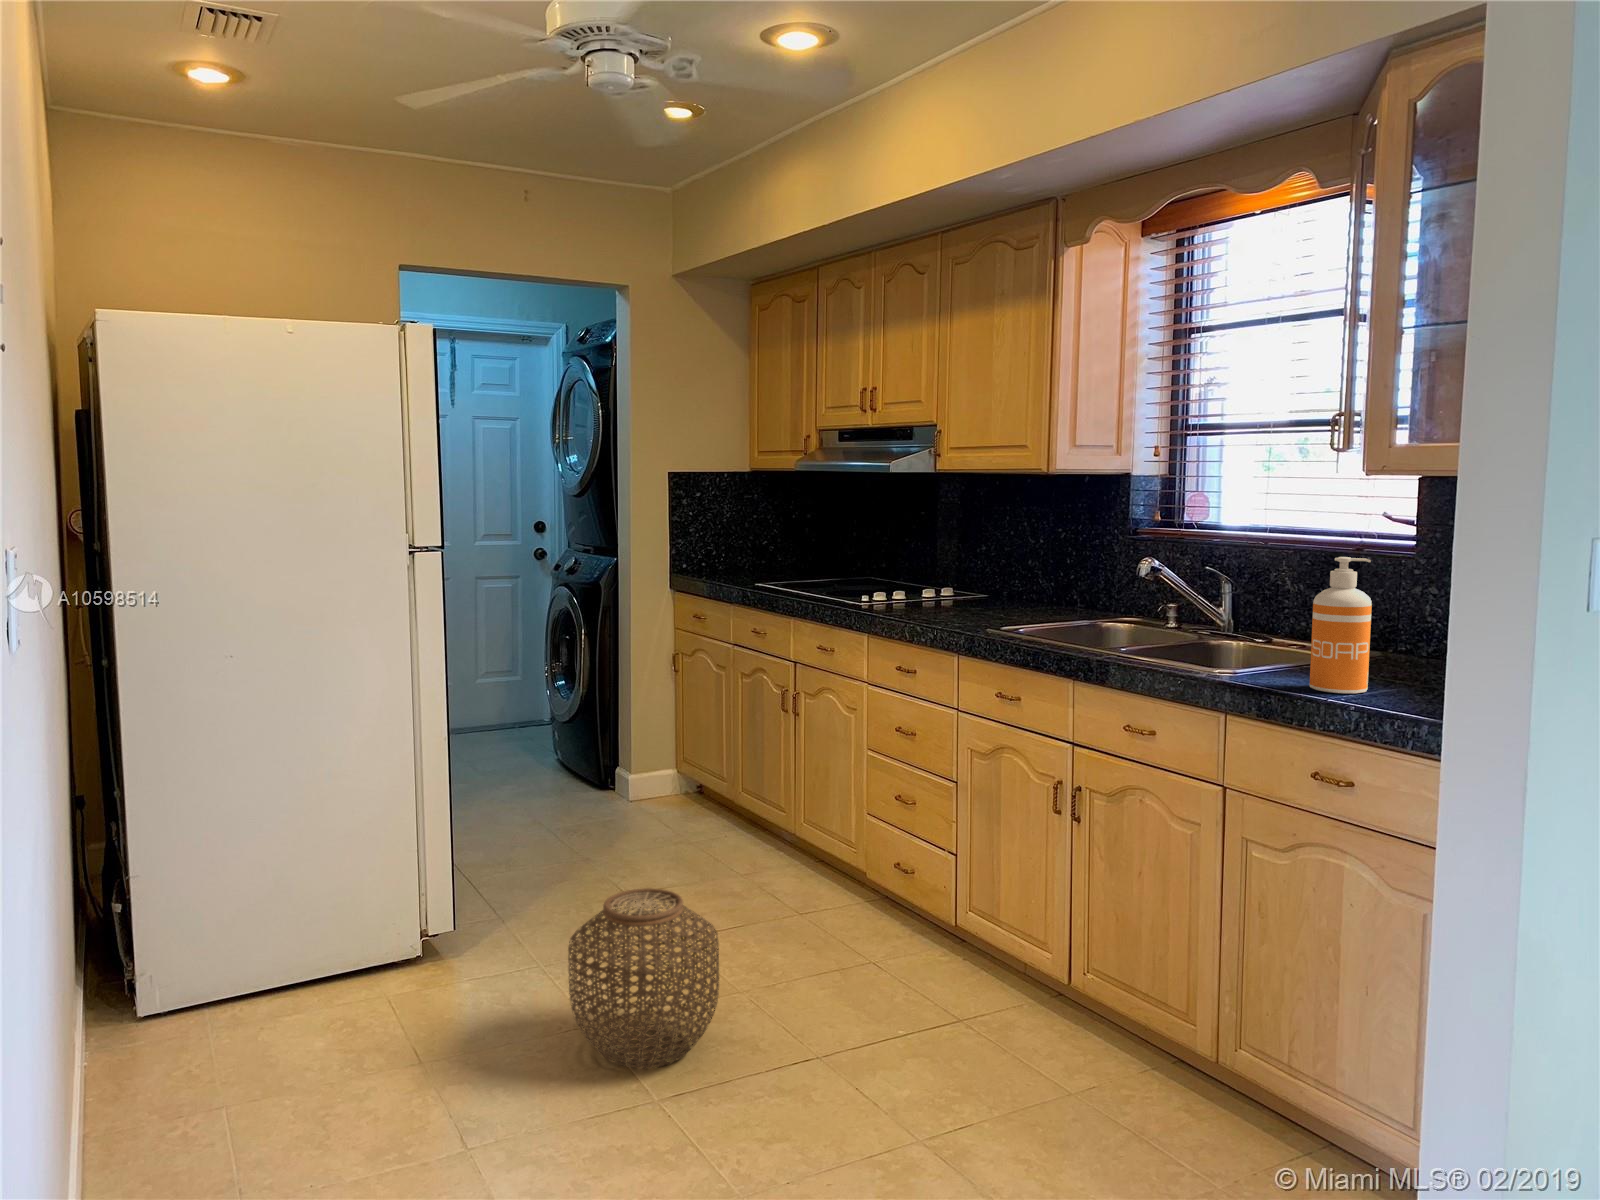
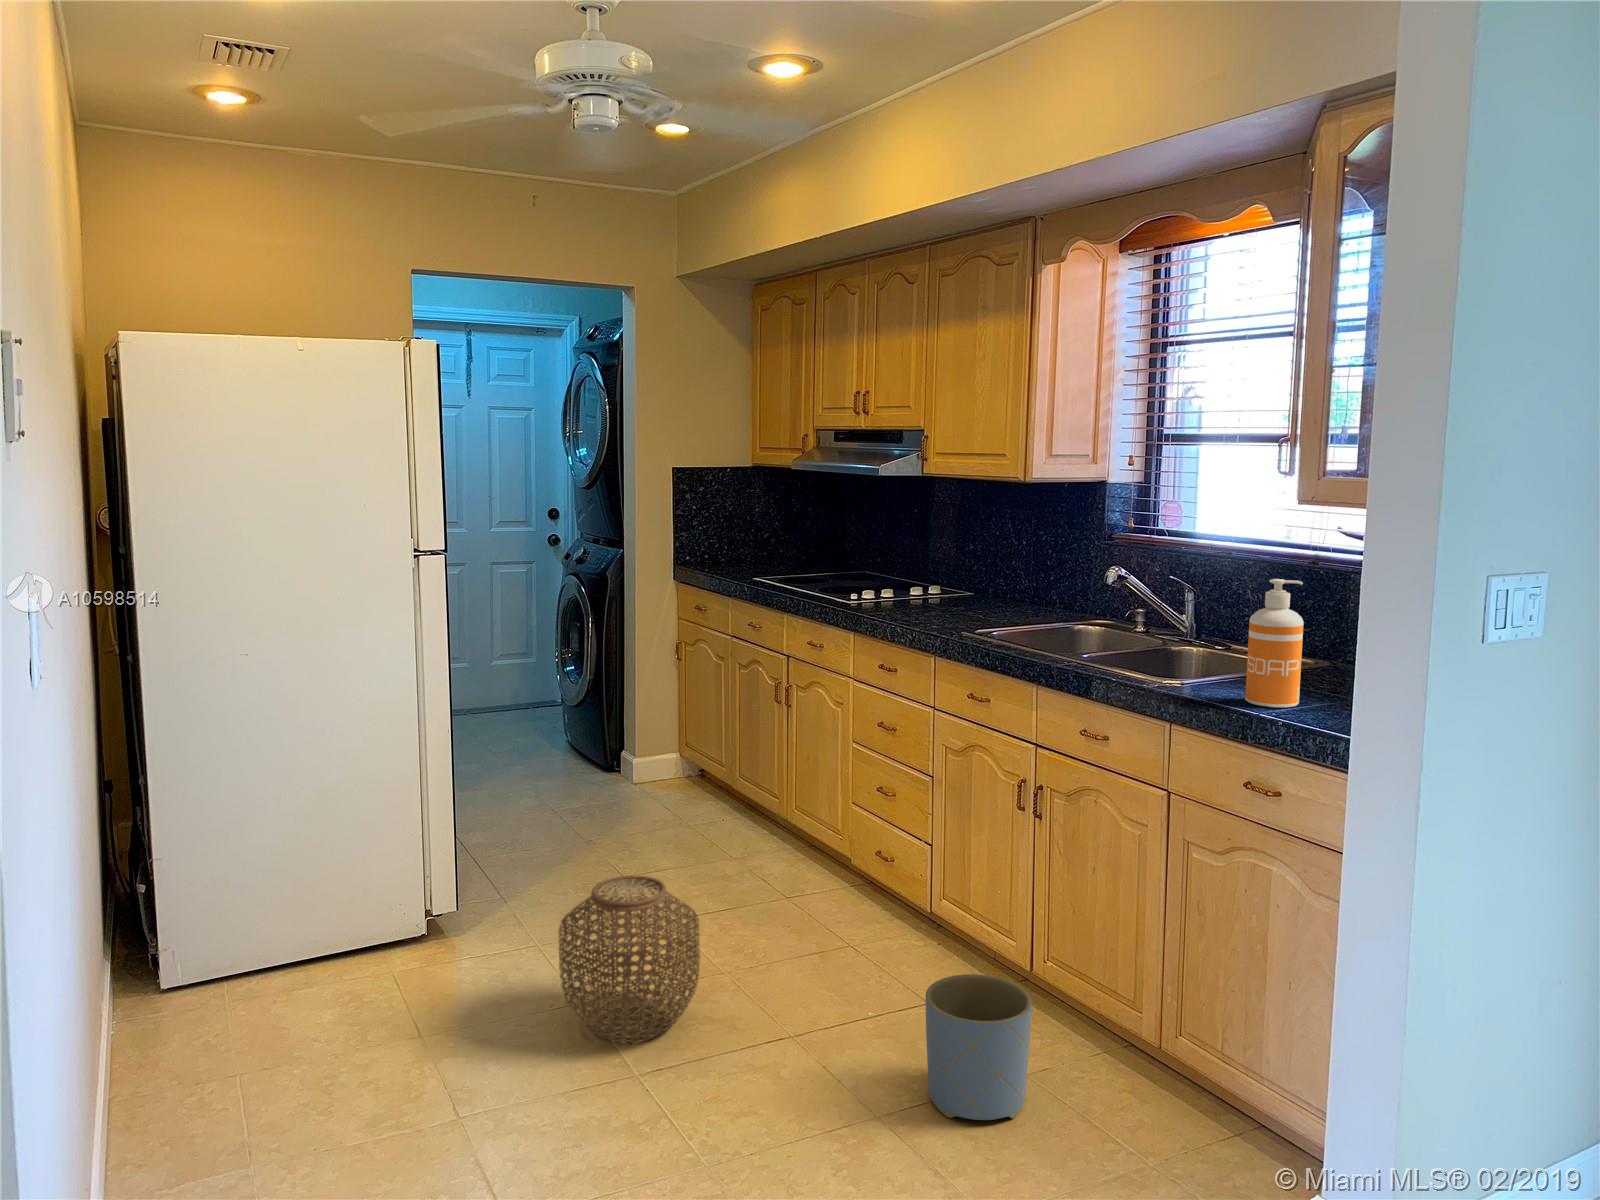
planter: none [969,988,1084,1145] -> present [926,974,1032,1120]

